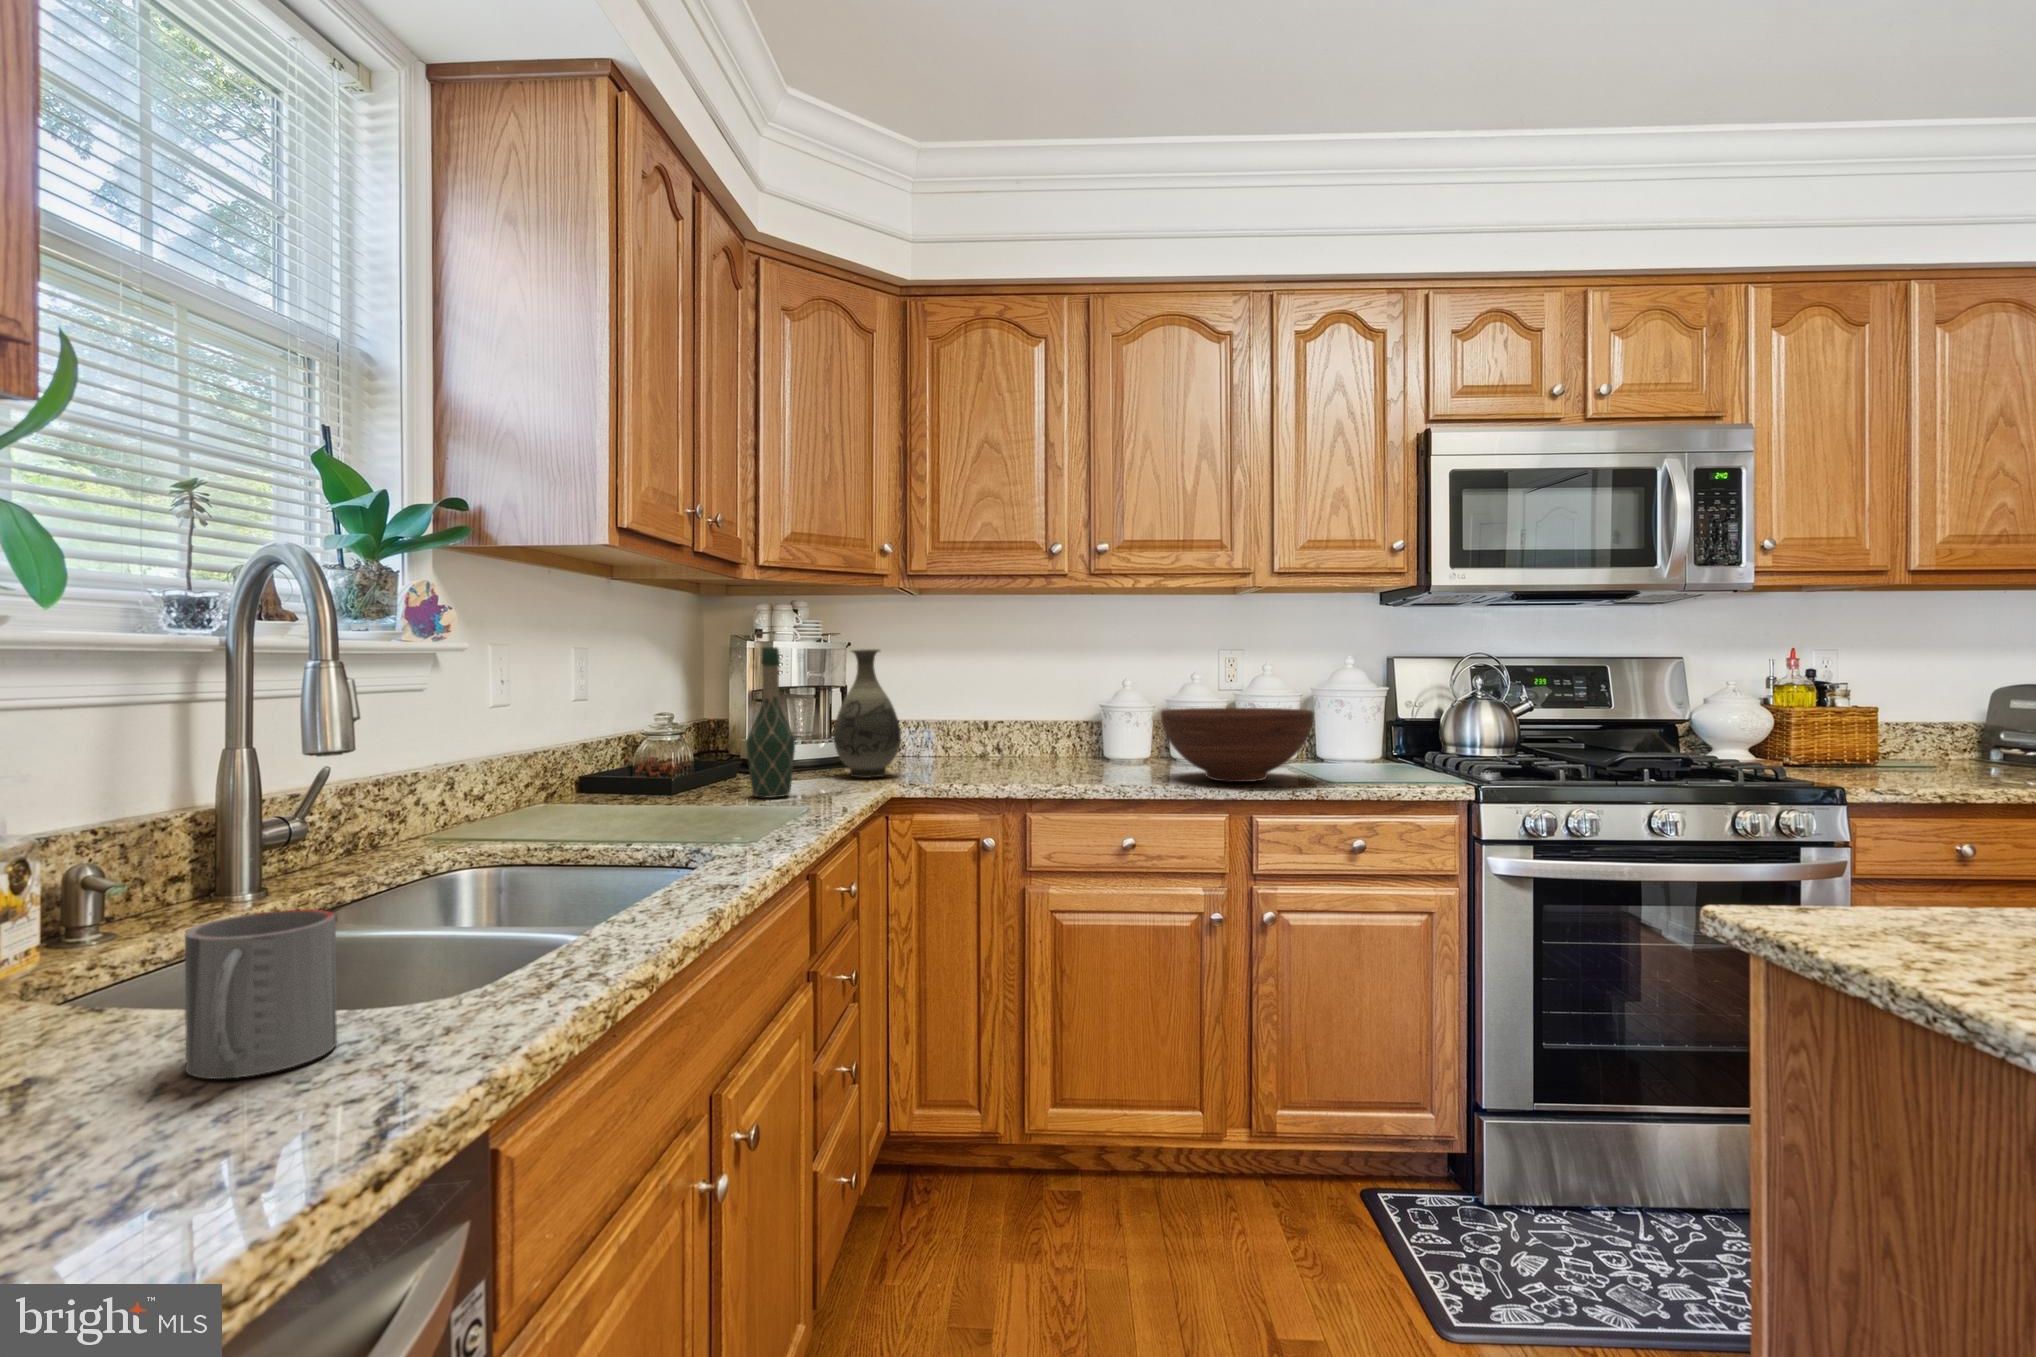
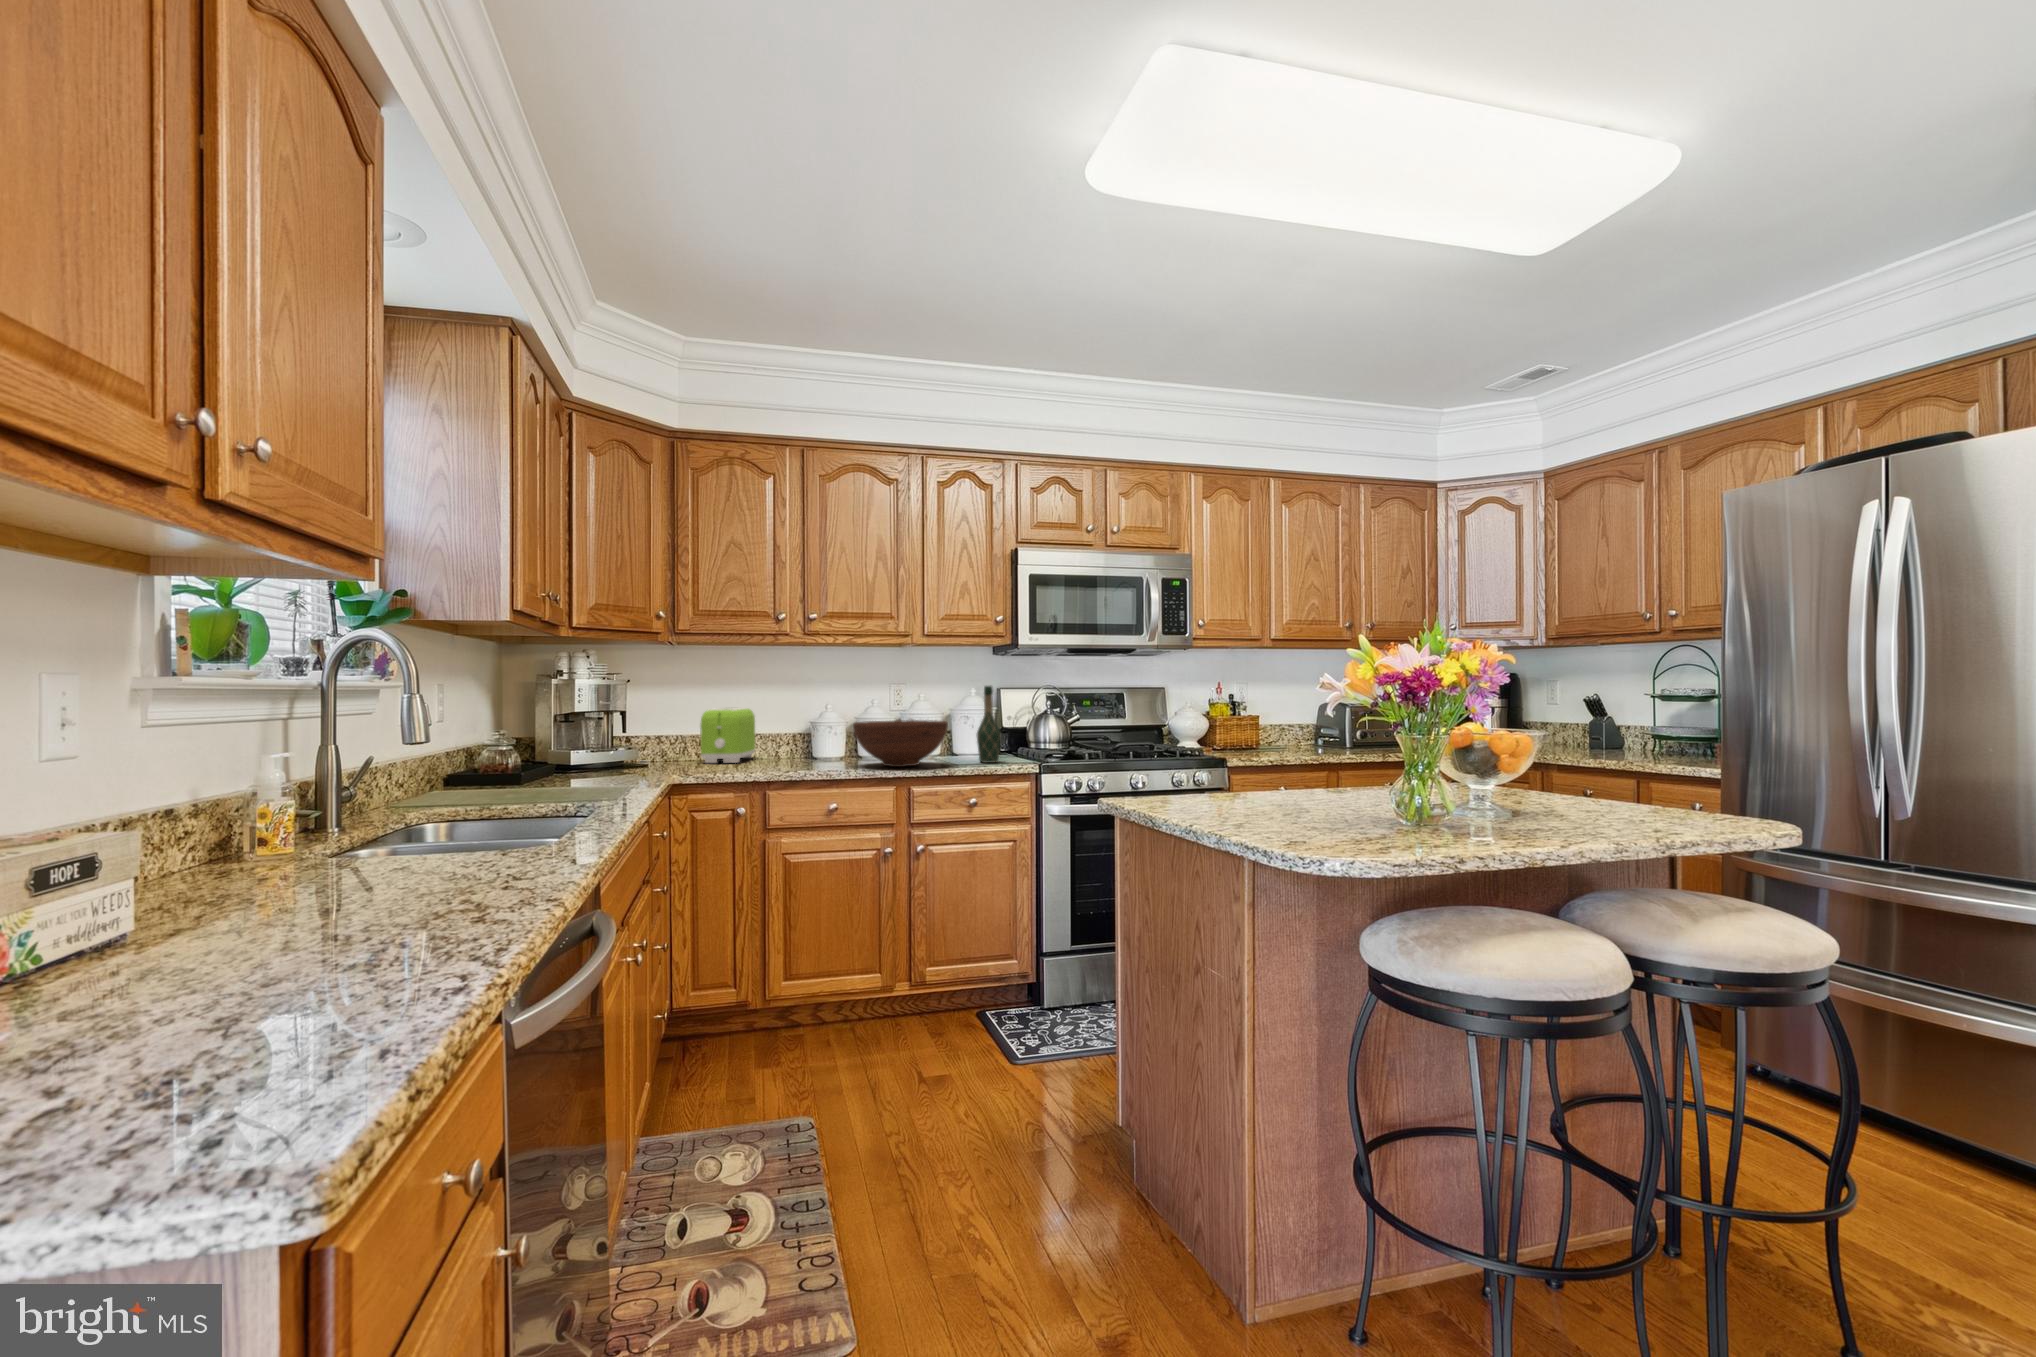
wine bottle: present [746,647,795,798] -> present [977,686,1001,763]
vase: present [834,649,901,778] -> none [626,684,675,772]
toaster: none [945,685,1024,766] -> present [700,708,755,763]
mug: present [185,910,337,1079] -> none [456,811,516,876]

